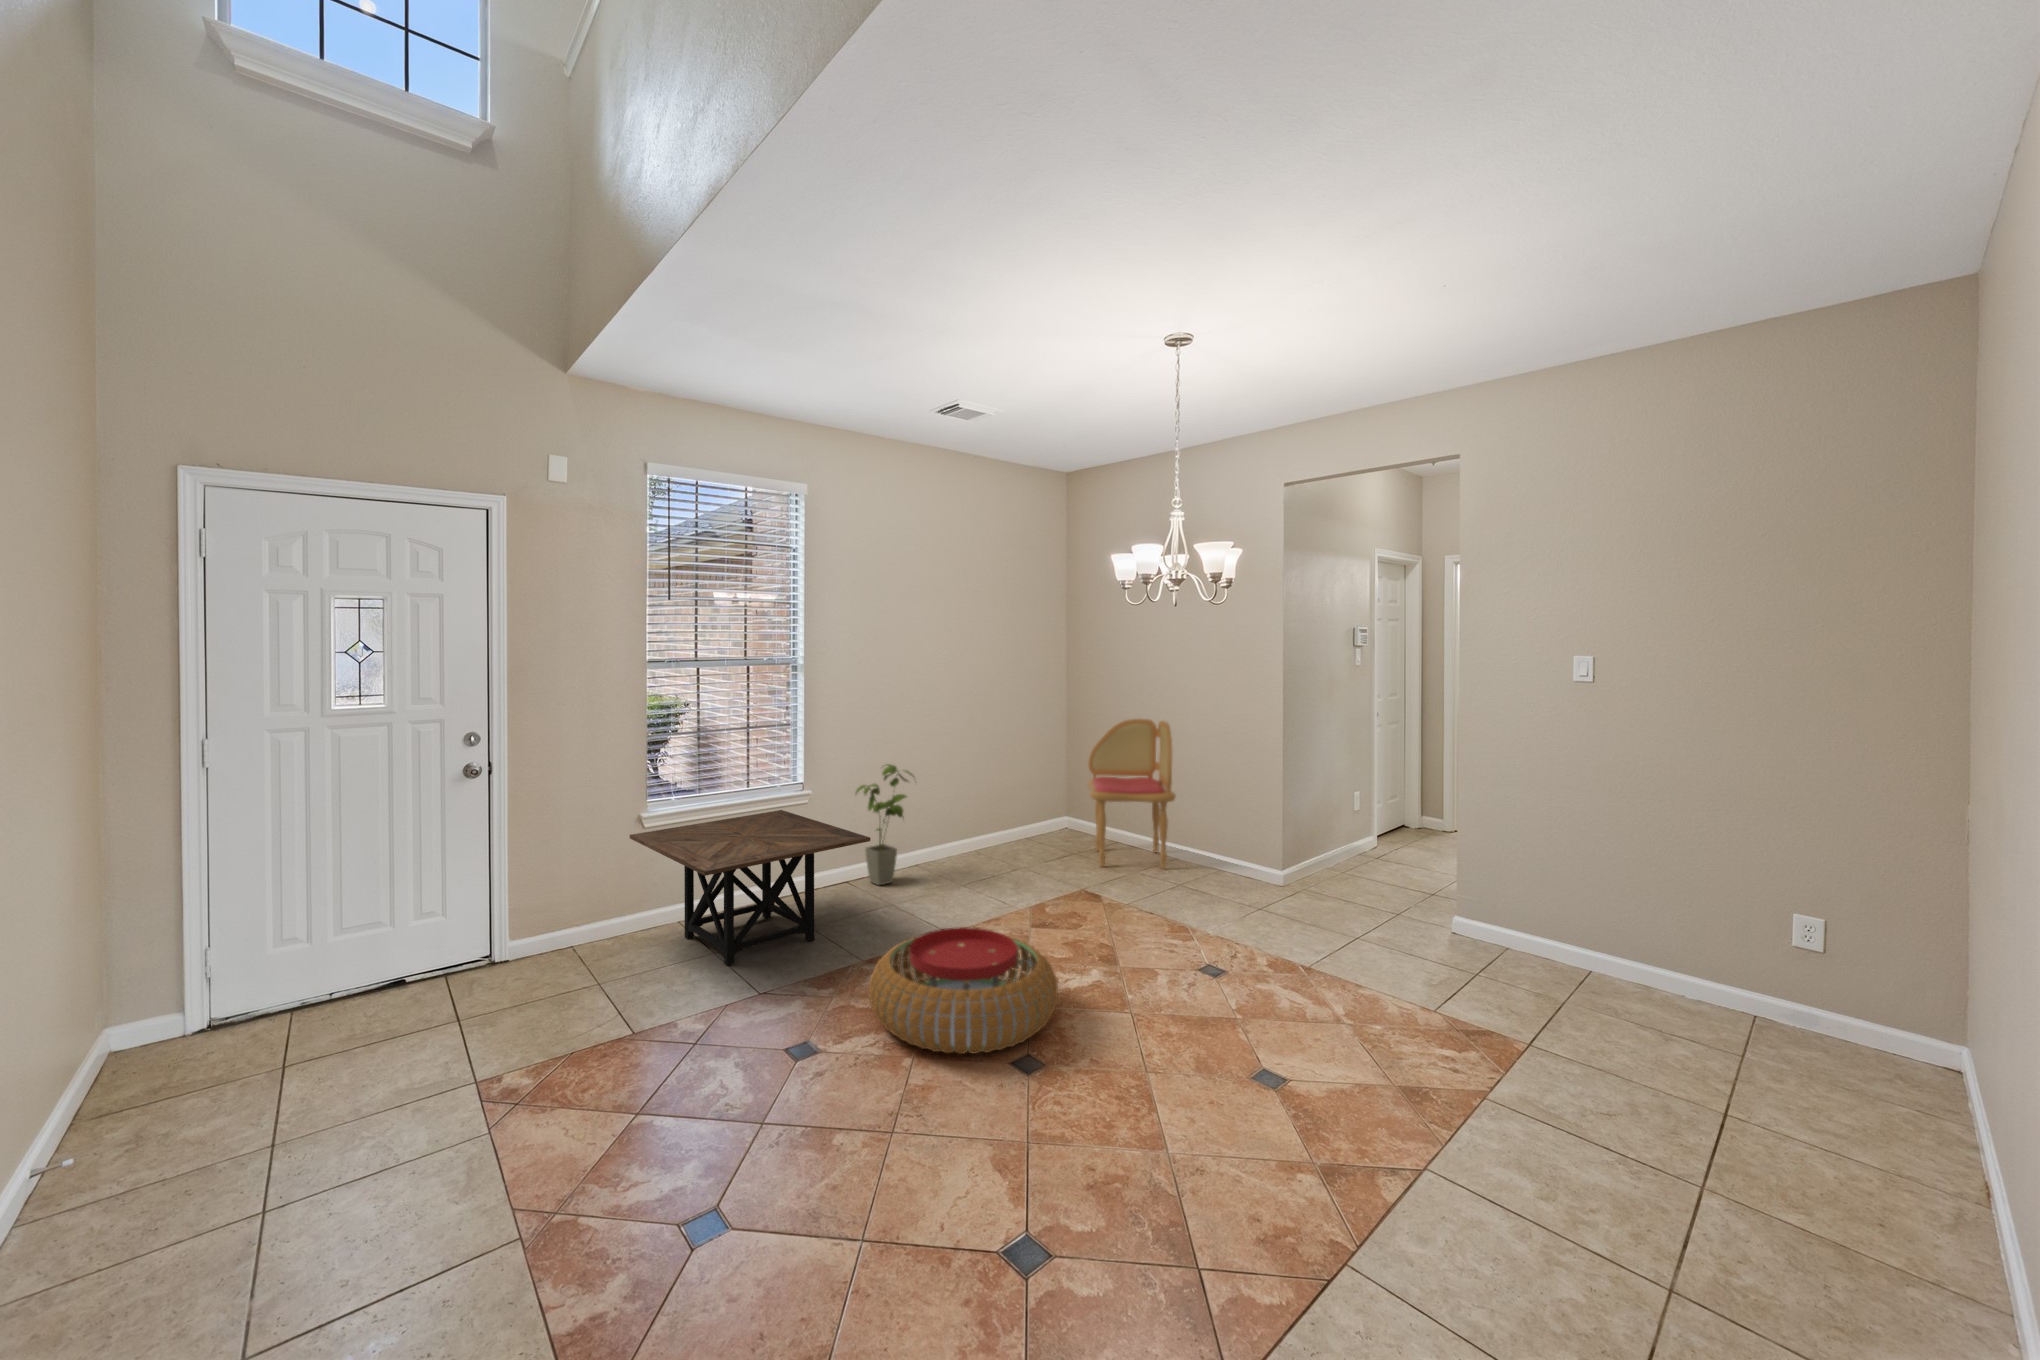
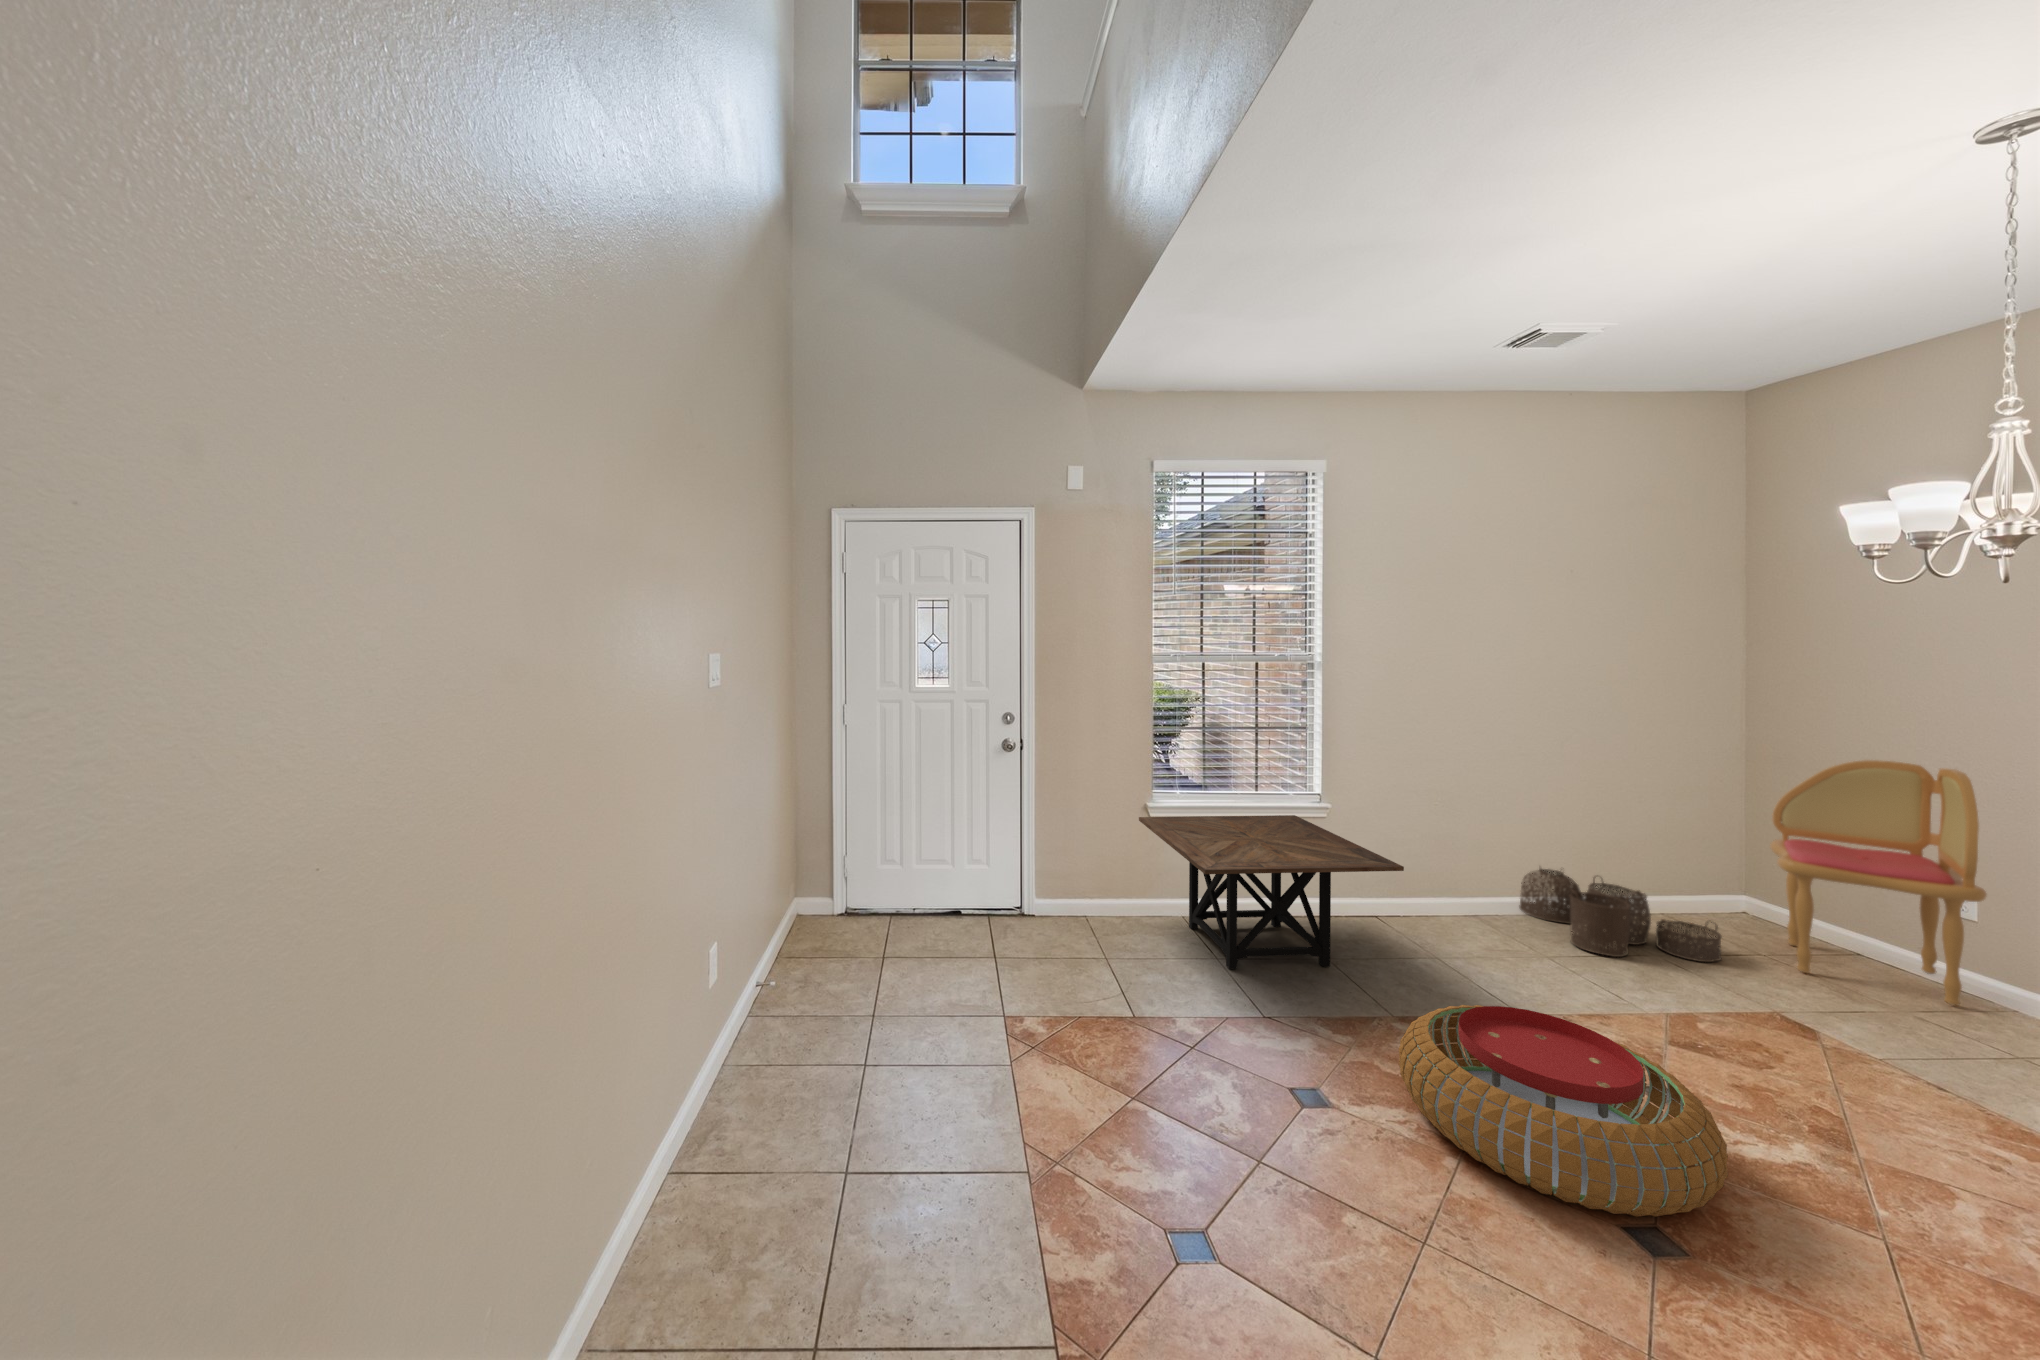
house plant: present [856,764,913,885] -> none [1385,781,1471,920]
woven basket: none [950,822,1063,882] -> present [1519,868,1722,962]

